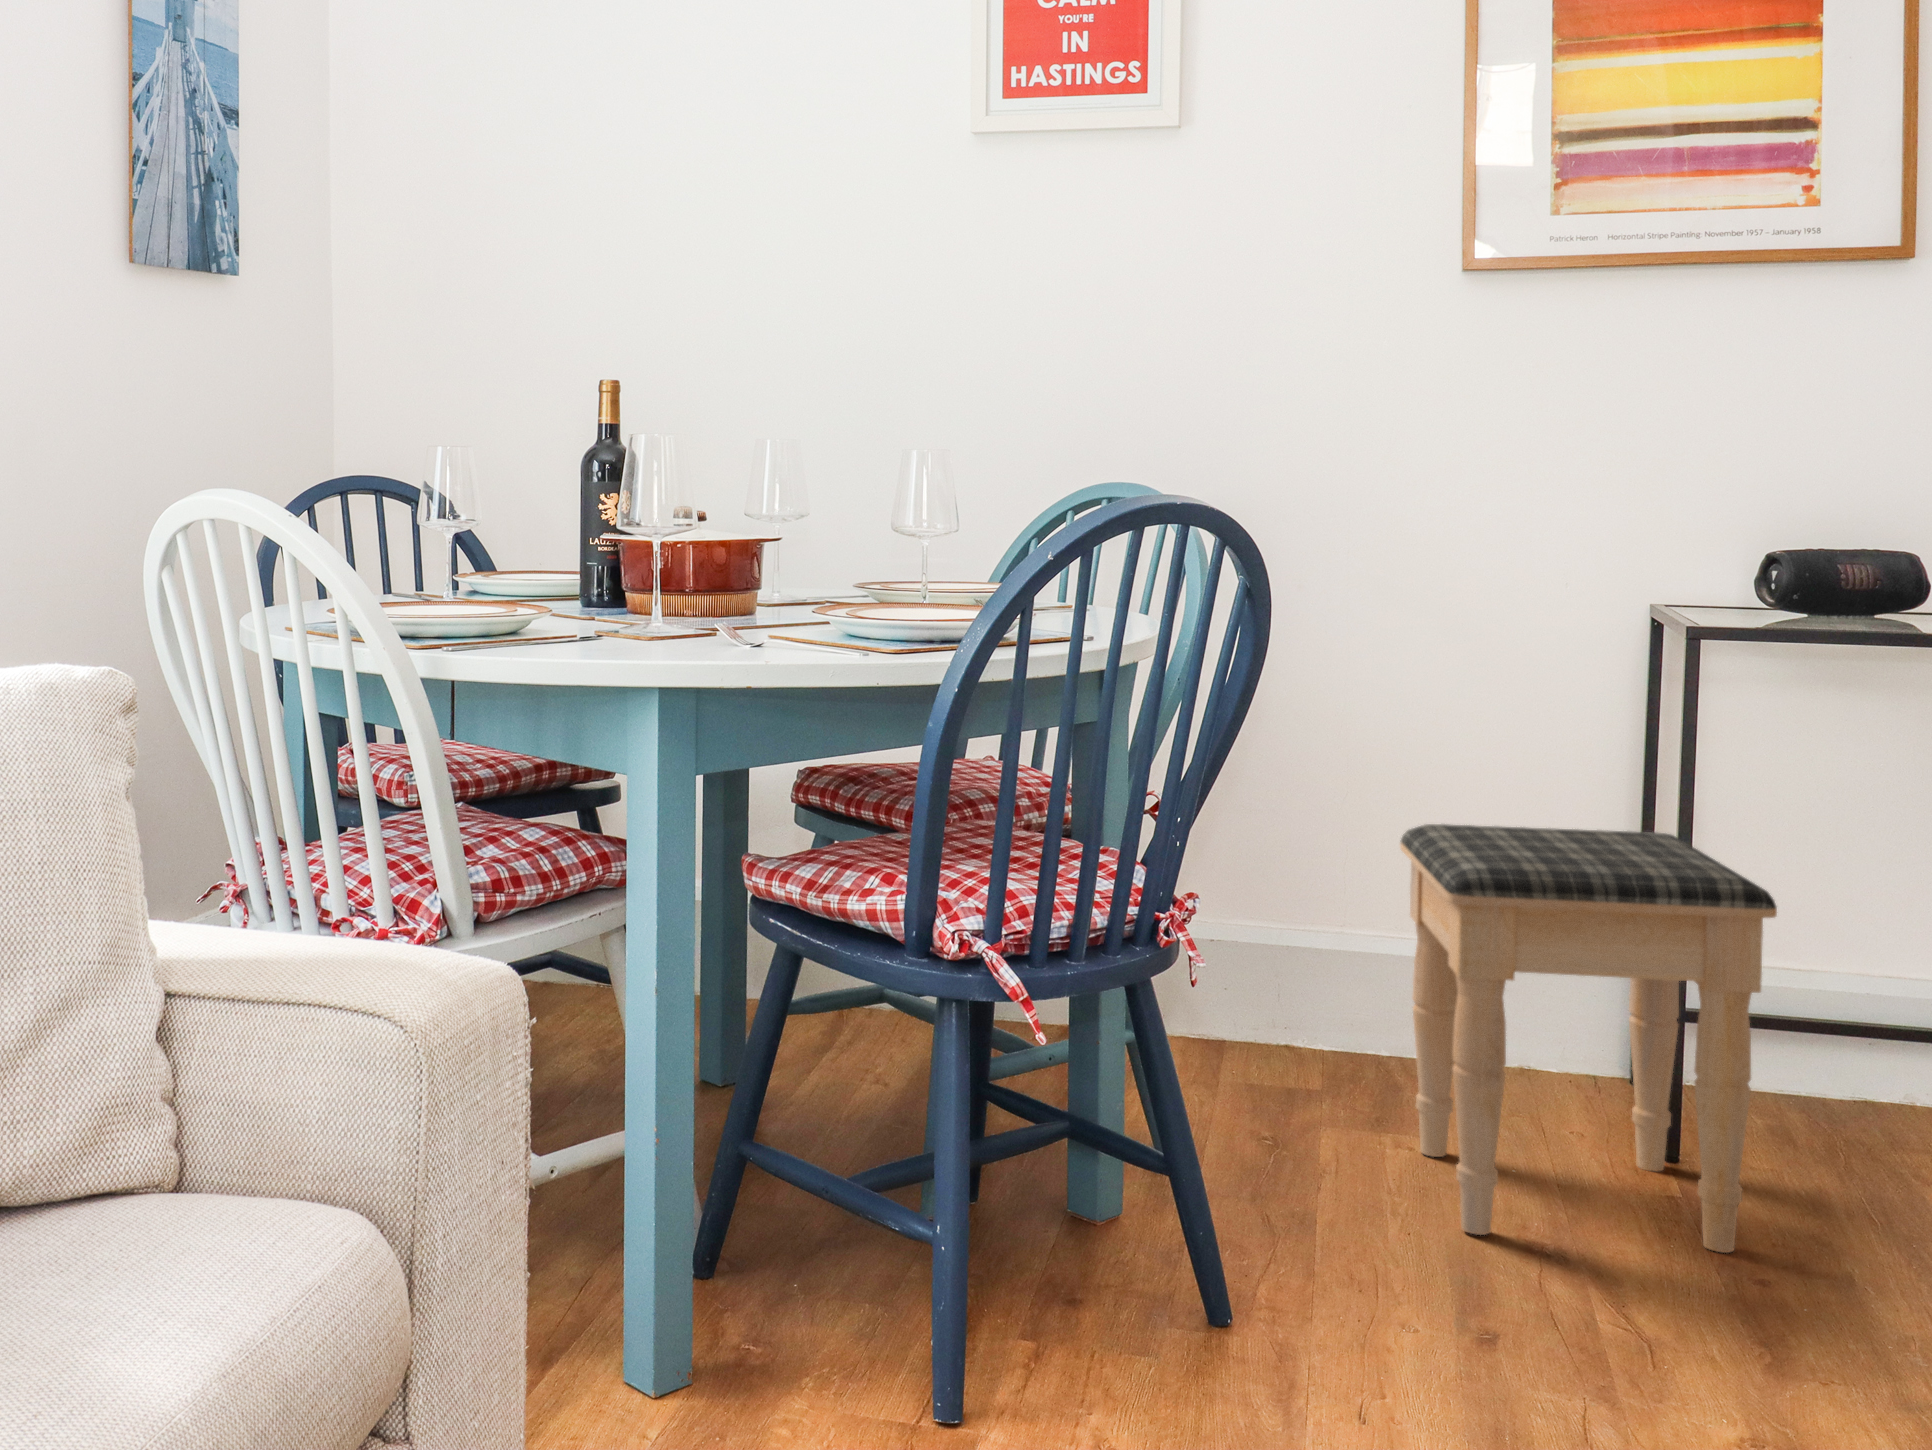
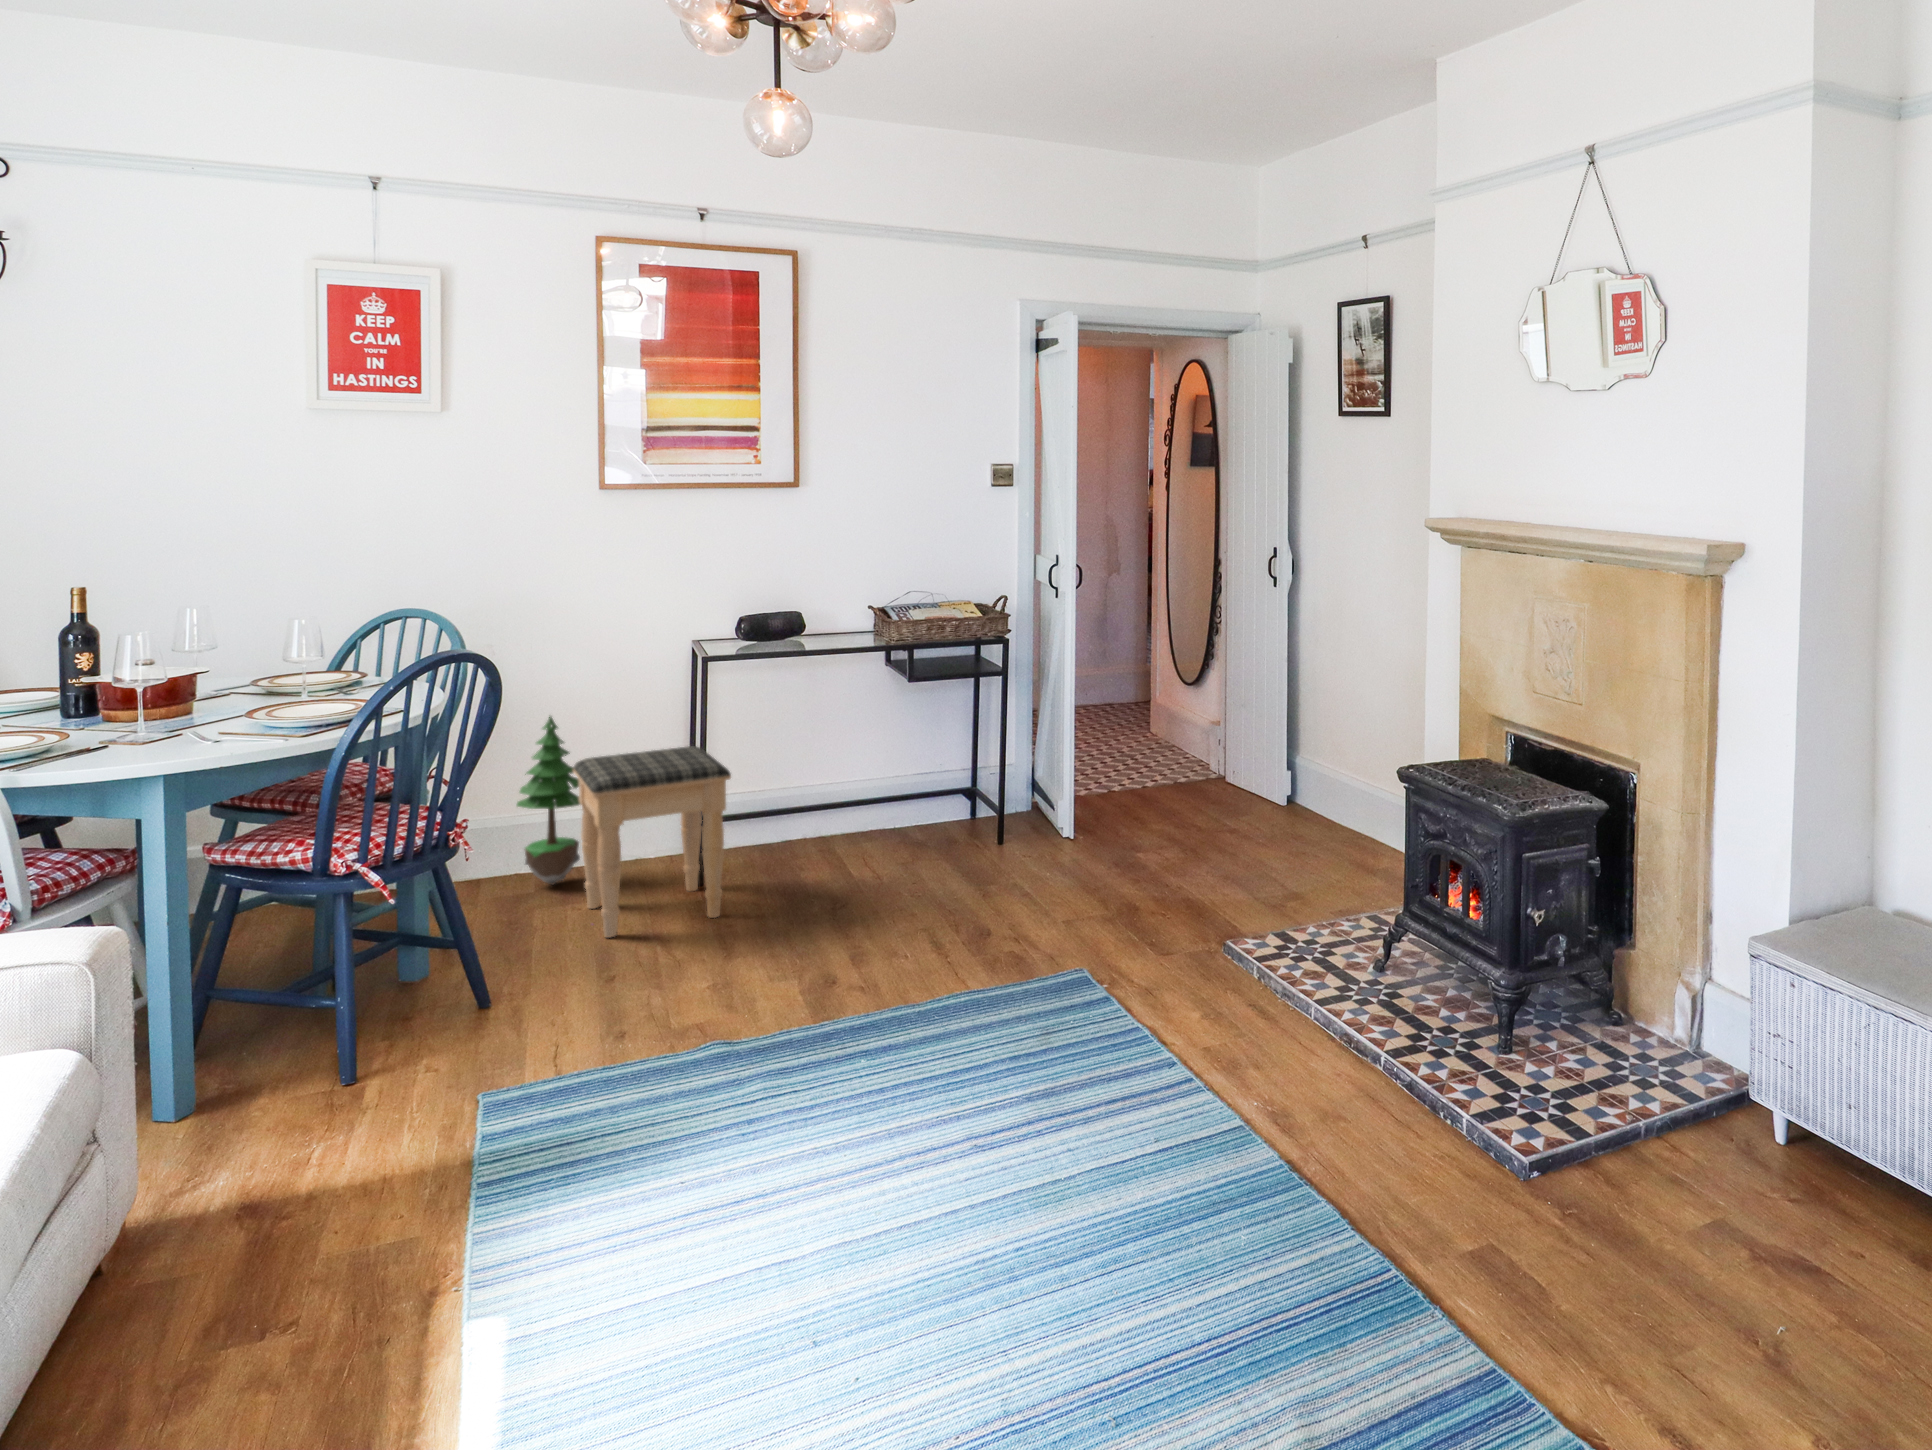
potted tree: none [1284,728,1419,1086] -> present [517,716,580,885]

